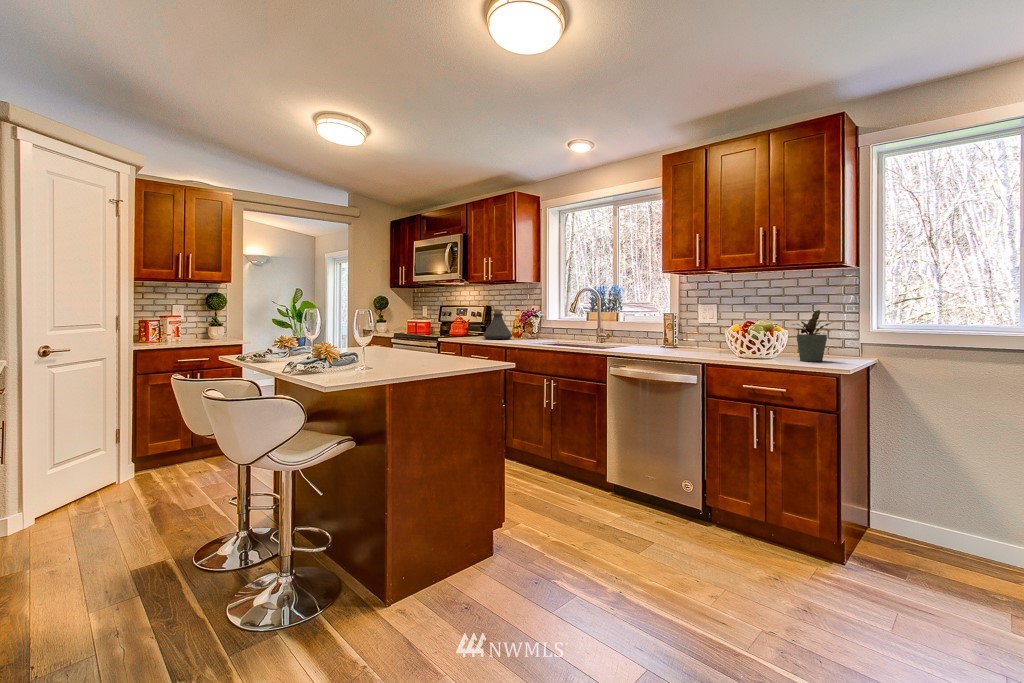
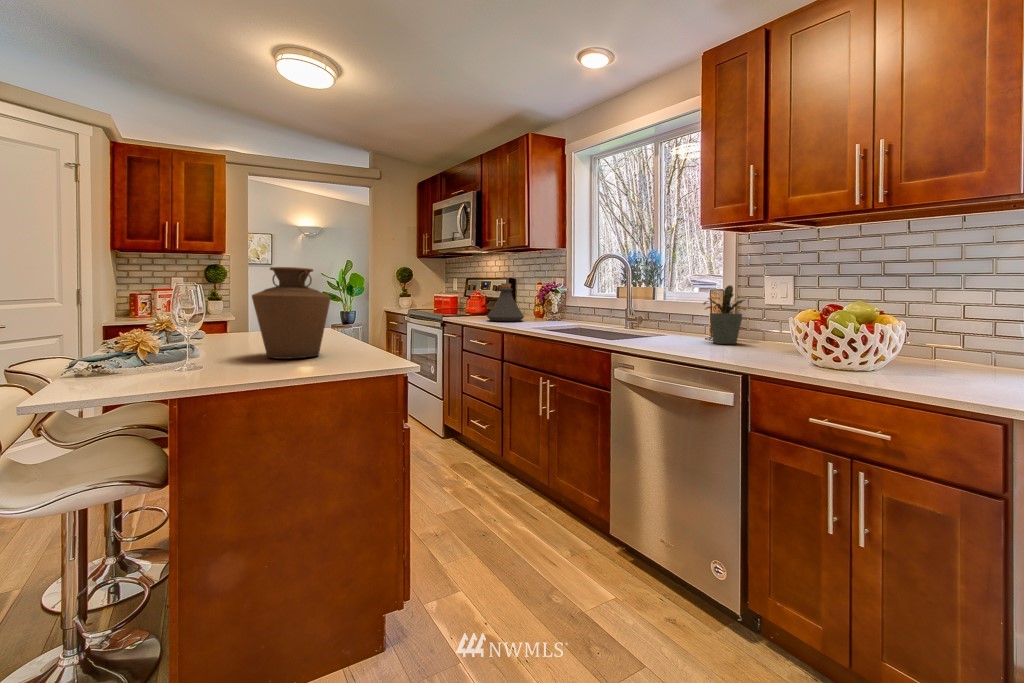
vase: none [388,298,439,361] -> present [252,267,331,359]
potted plant: present [793,310,830,361] -> present [704,285,746,344]

